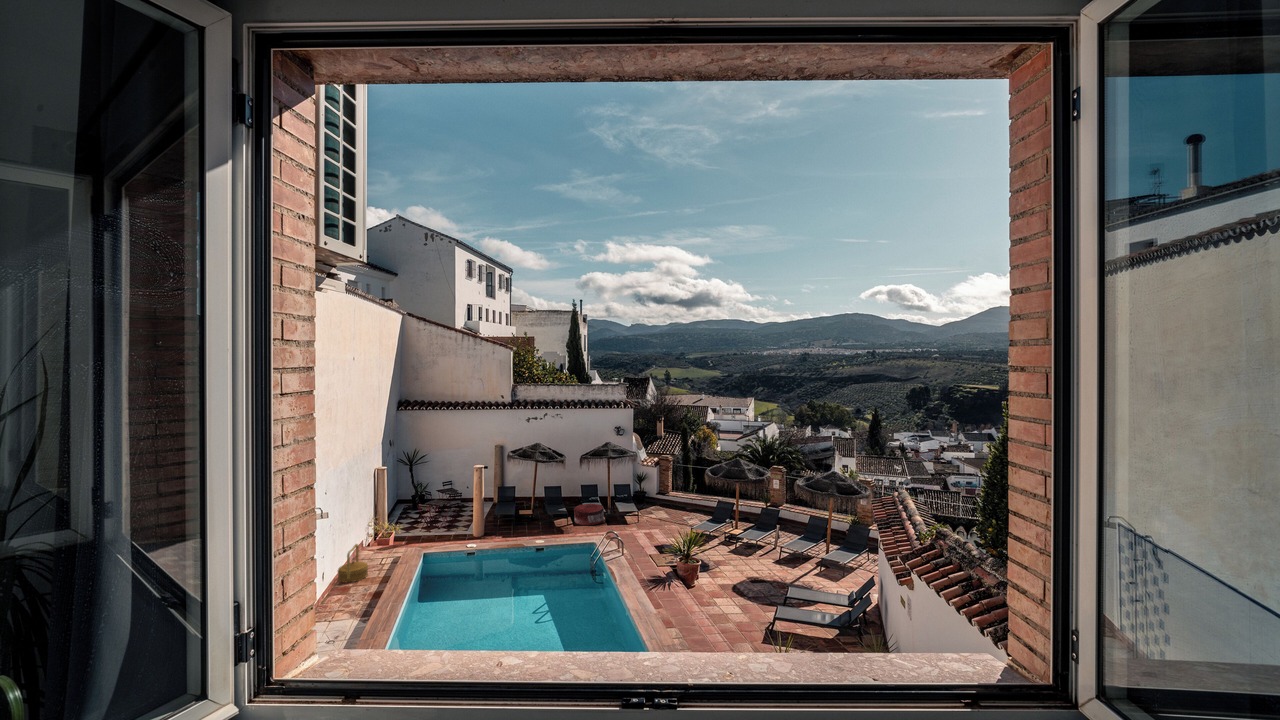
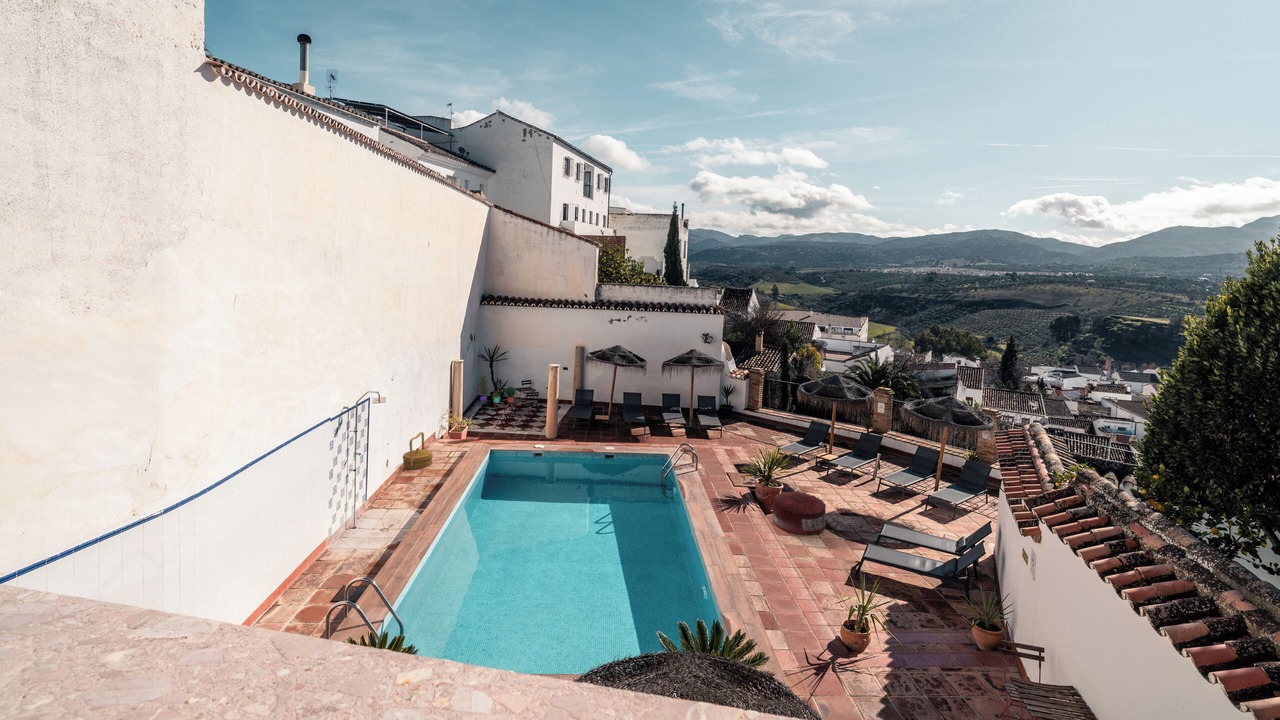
potted plant: none [394,478,436,509] -> present [479,376,516,403]
pouf: present [574,503,604,526] -> present [772,491,826,535]

